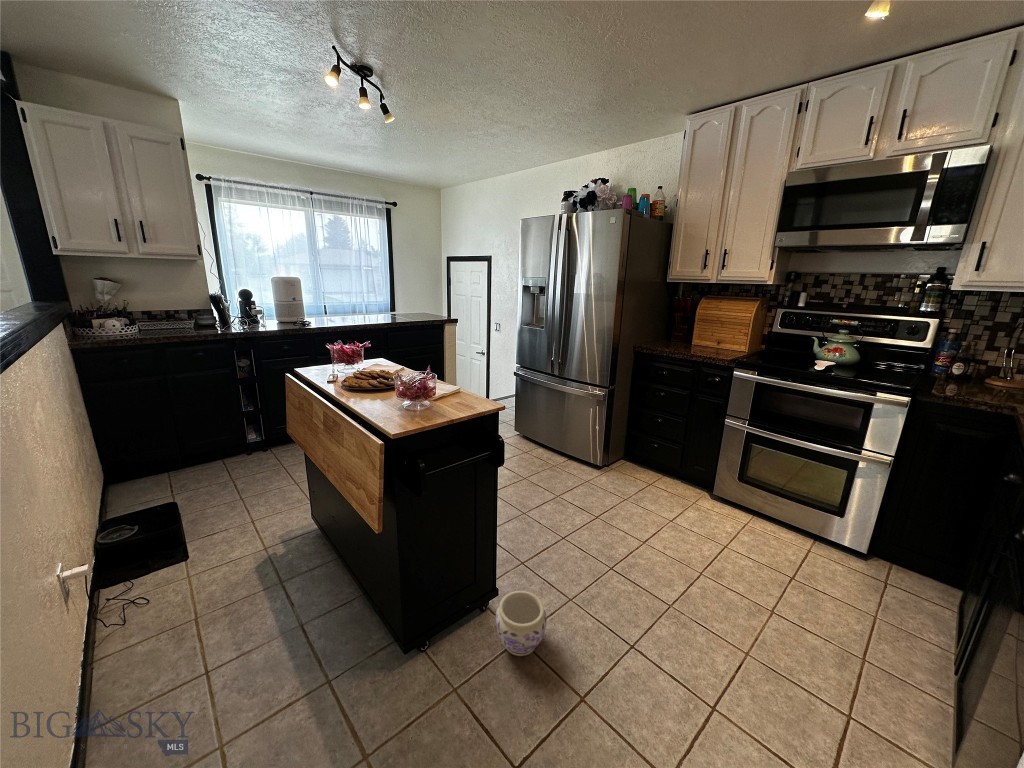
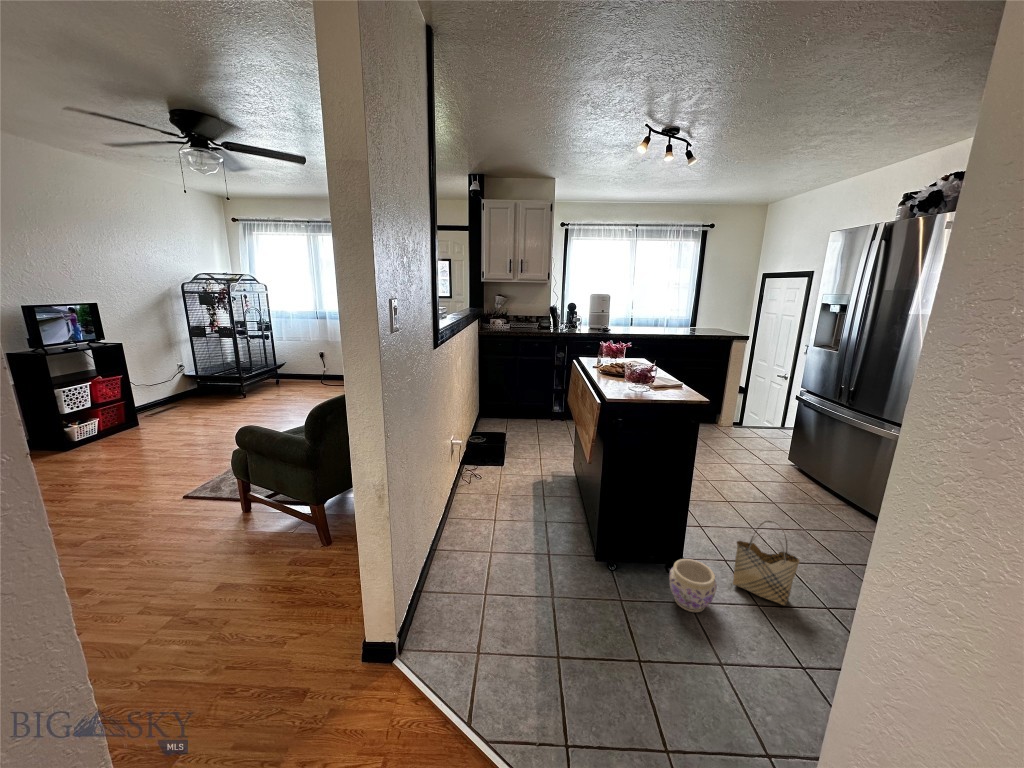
woven basket: none [540,512,593,592] -> present [733,521,800,605]

